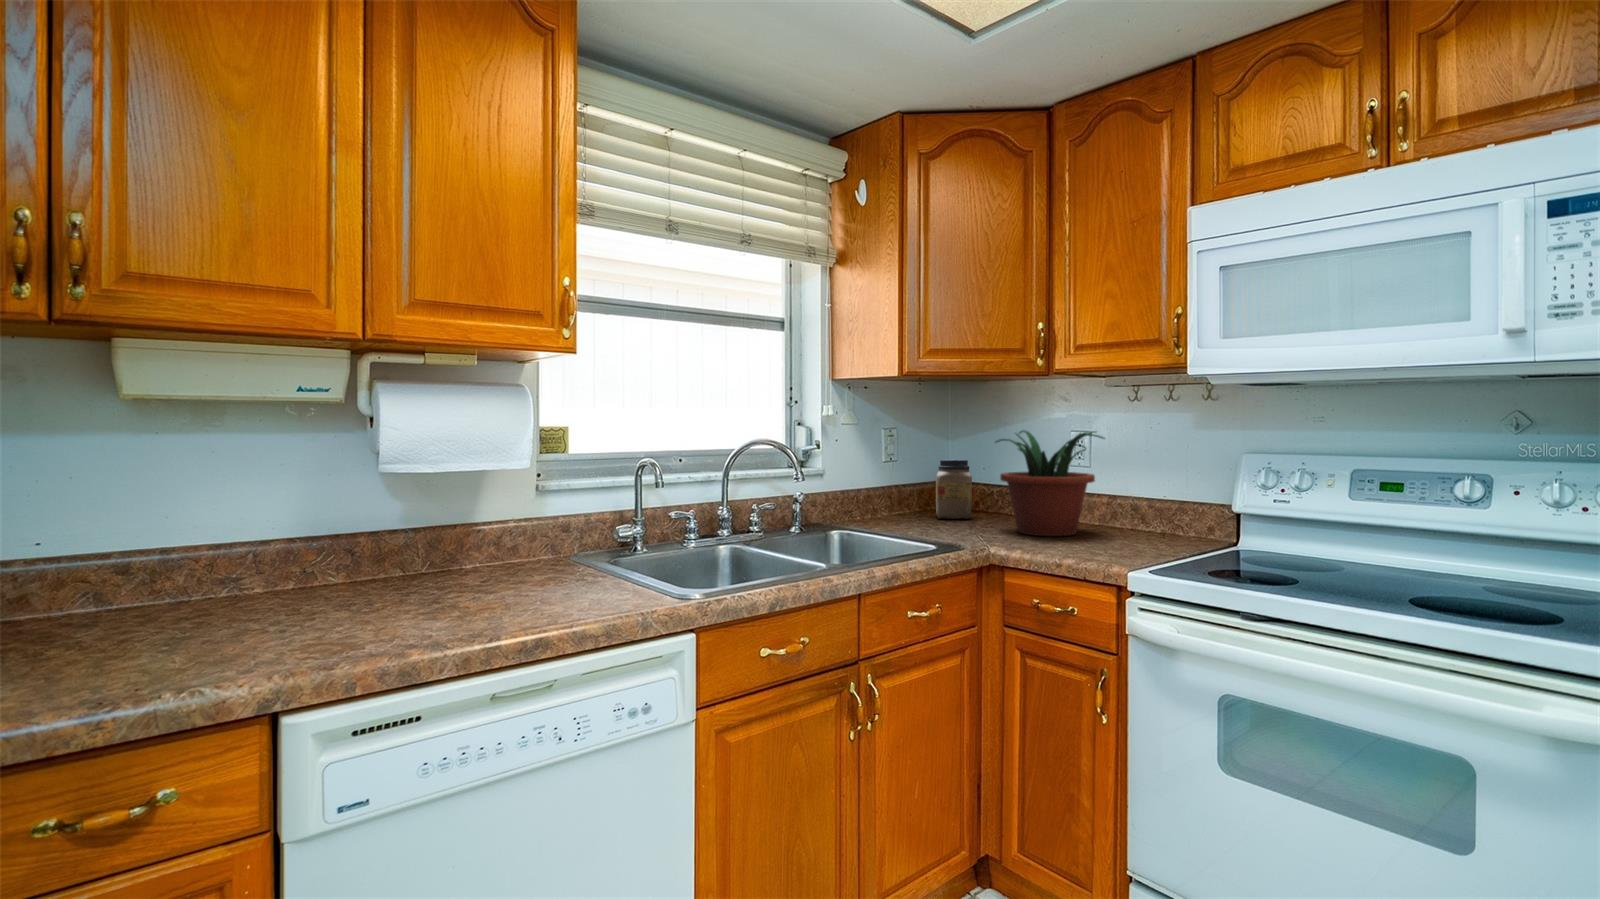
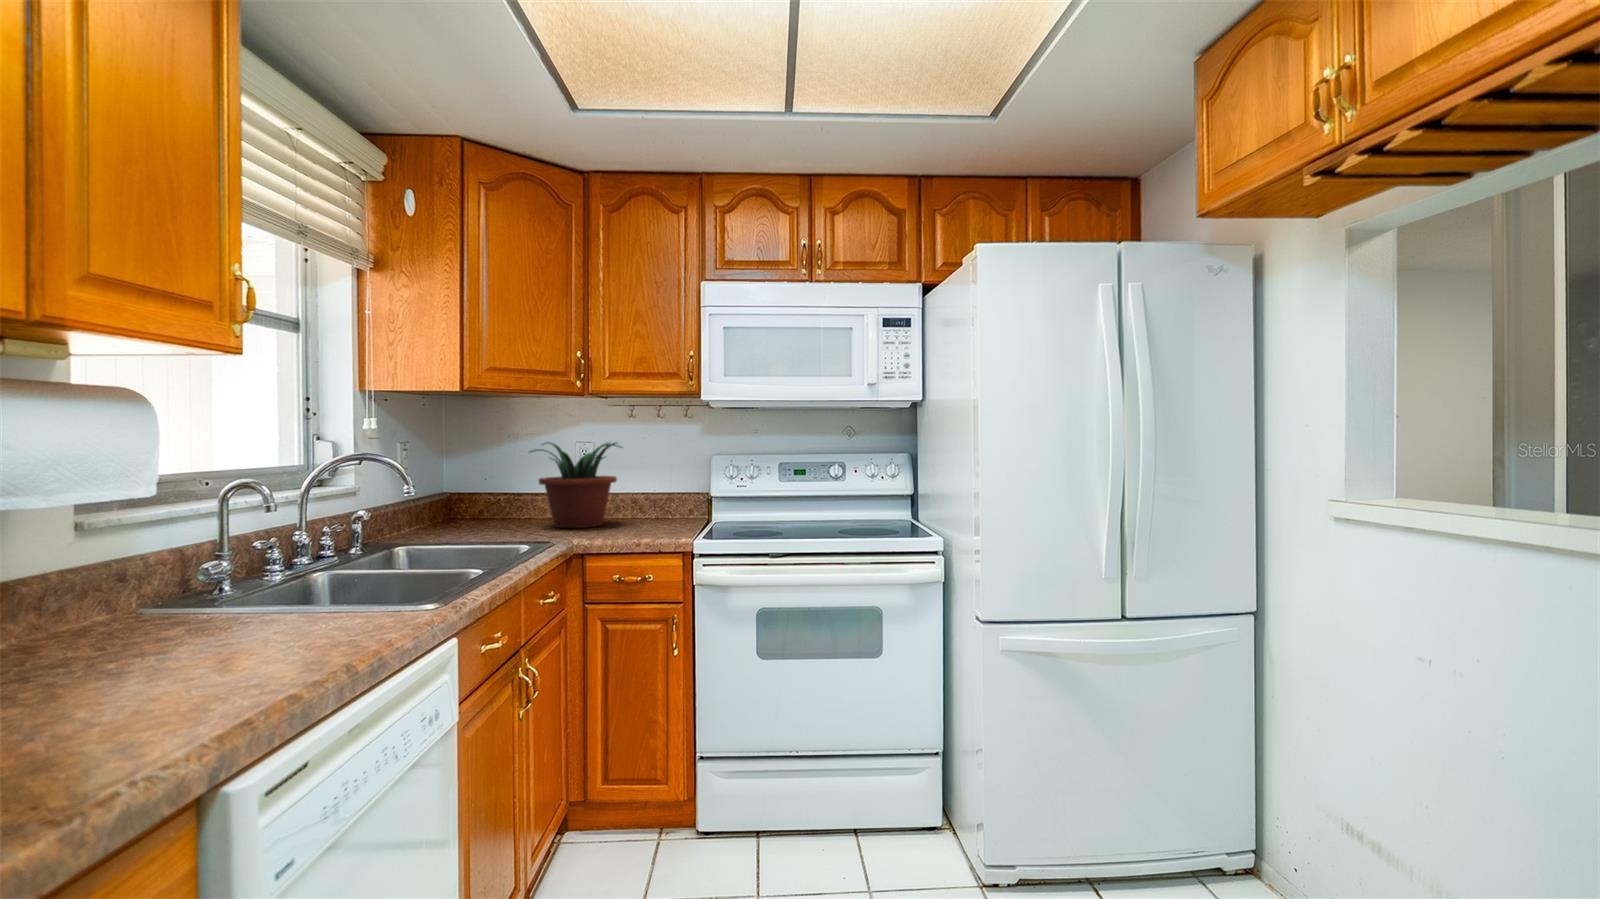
jar: present [936,459,972,519] -> none [455,470,495,526]

